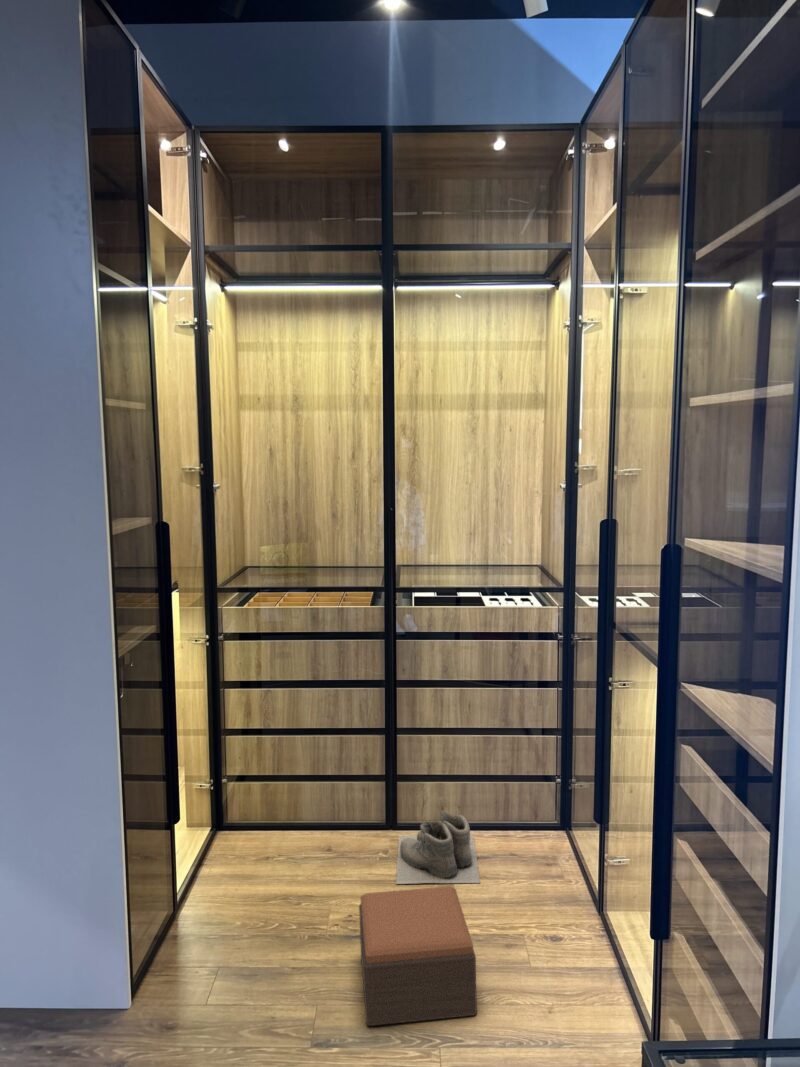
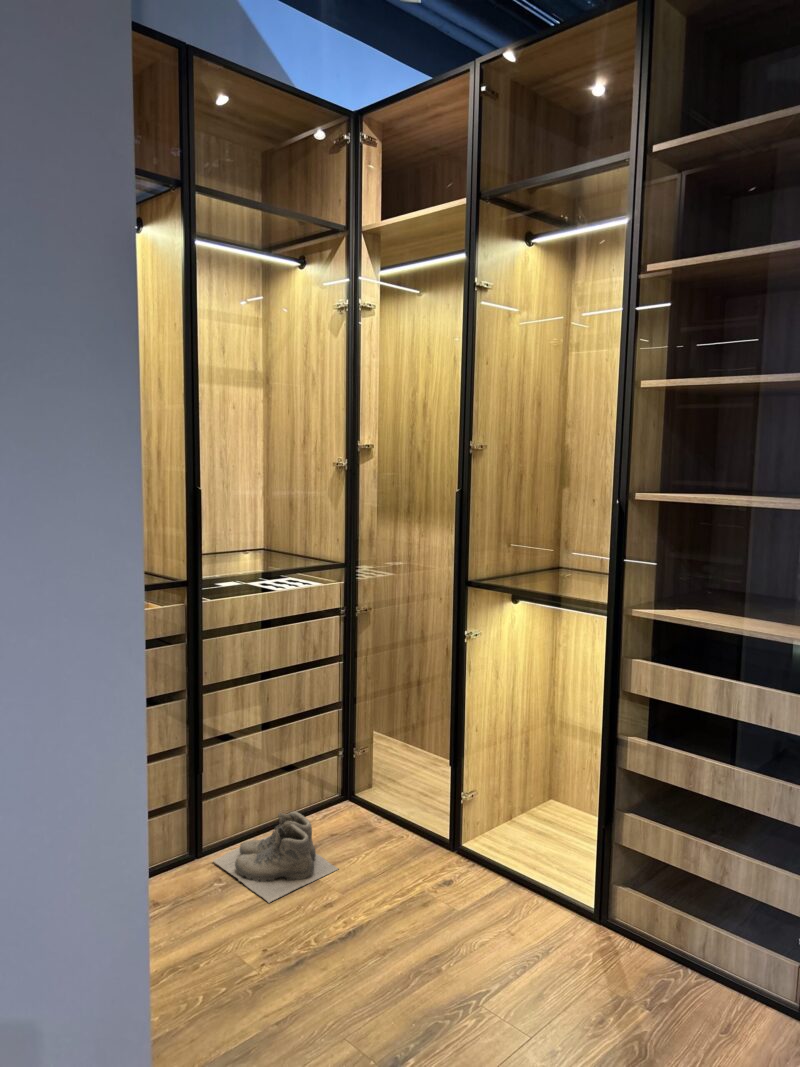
footstool: present [359,886,477,1026] -> none [328,867,475,1026]

